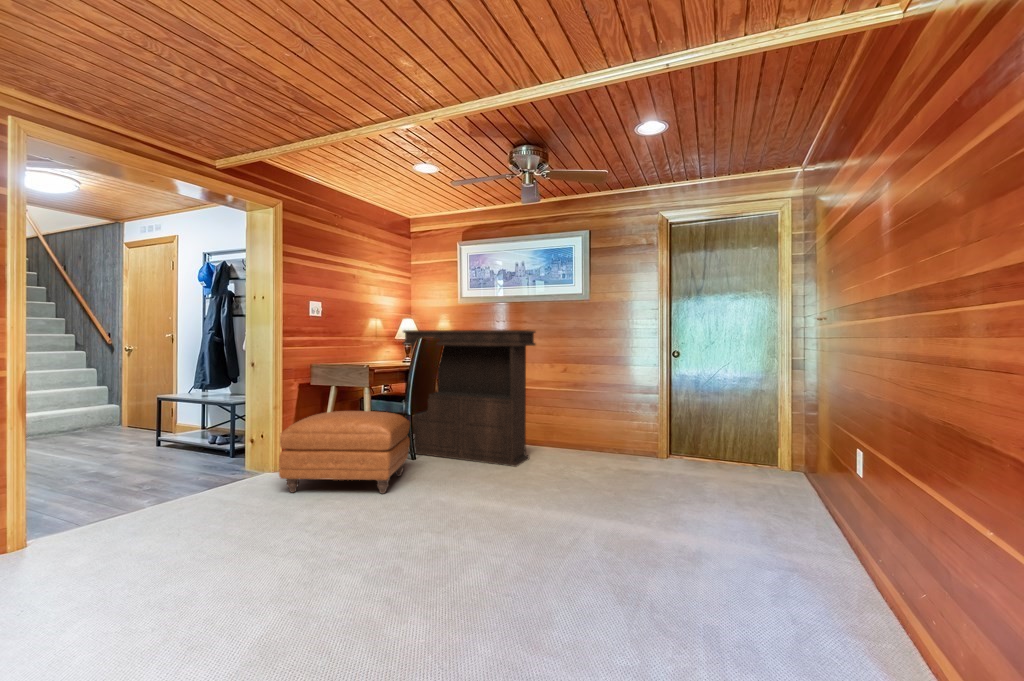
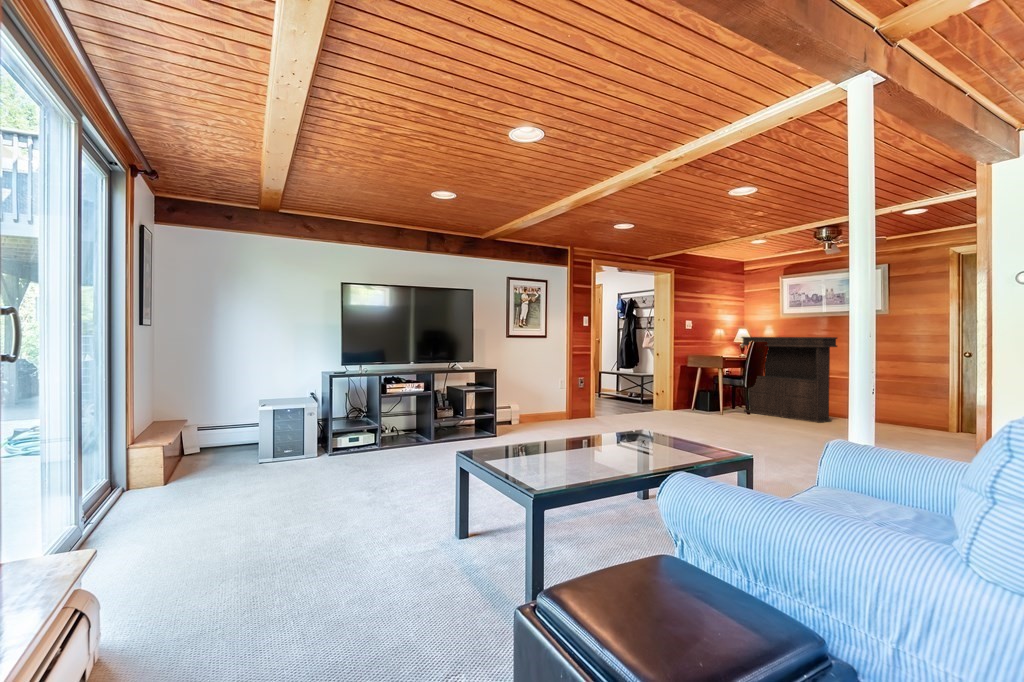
ottoman: present [279,411,410,494] -> none [680,381,748,423]

